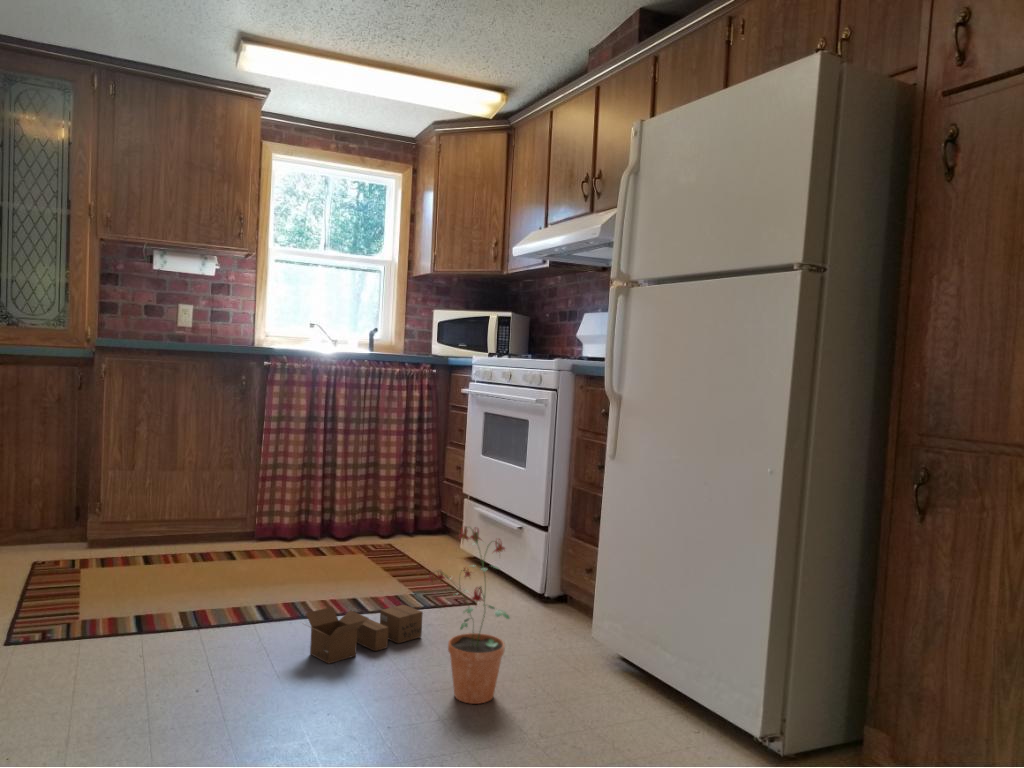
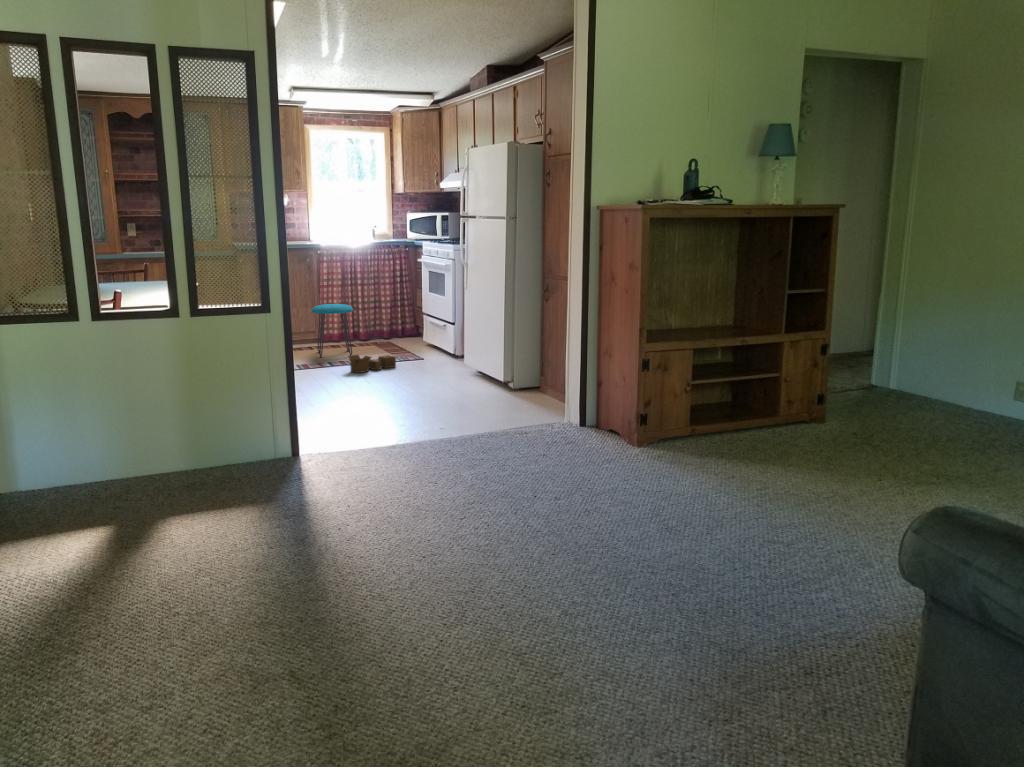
stool: none [236,470,327,591] -> present [312,304,353,358]
potted plant: present [429,527,509,704] -> none [390,317,422,379]

